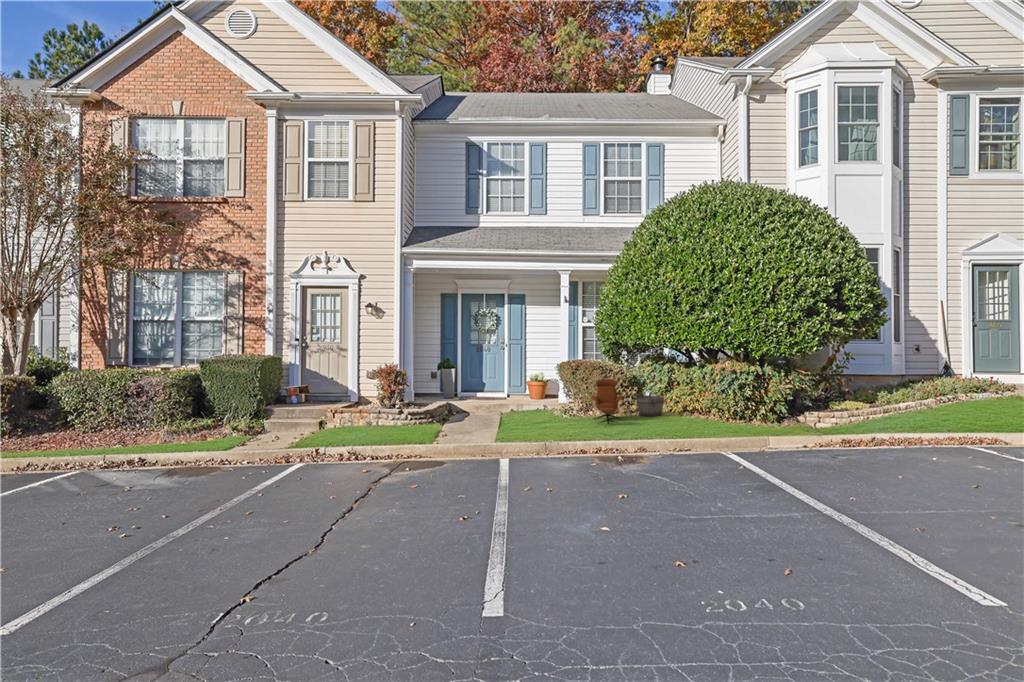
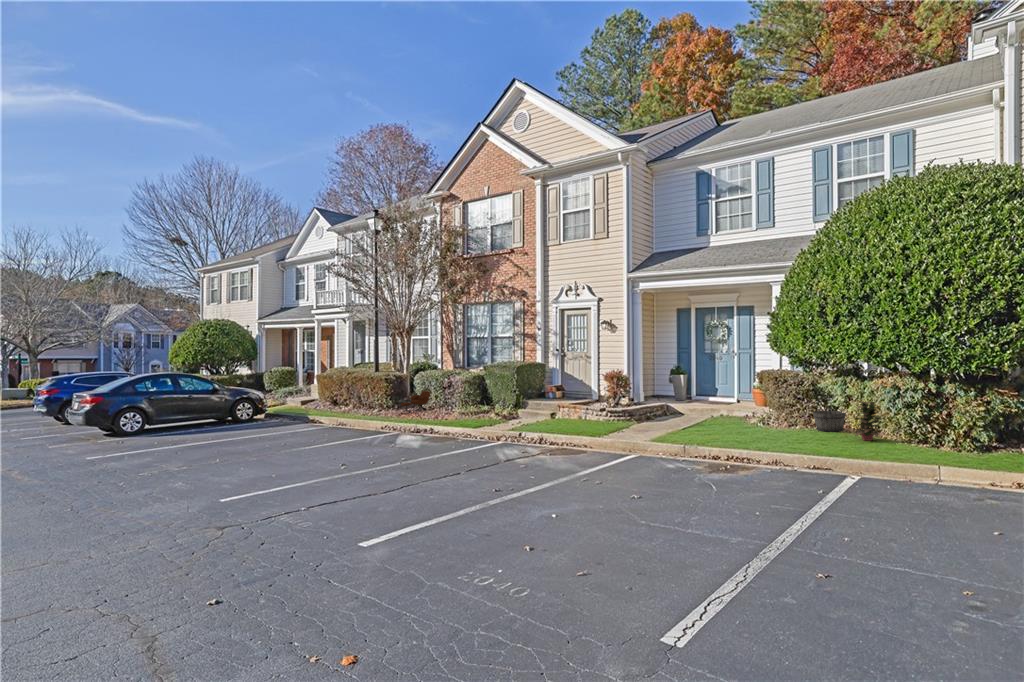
lounge chair: present [590,379,624,425] -> present [401,391,430,412]
decorative plant: none [687,384,715,421] -> present [856,401,881,441]

